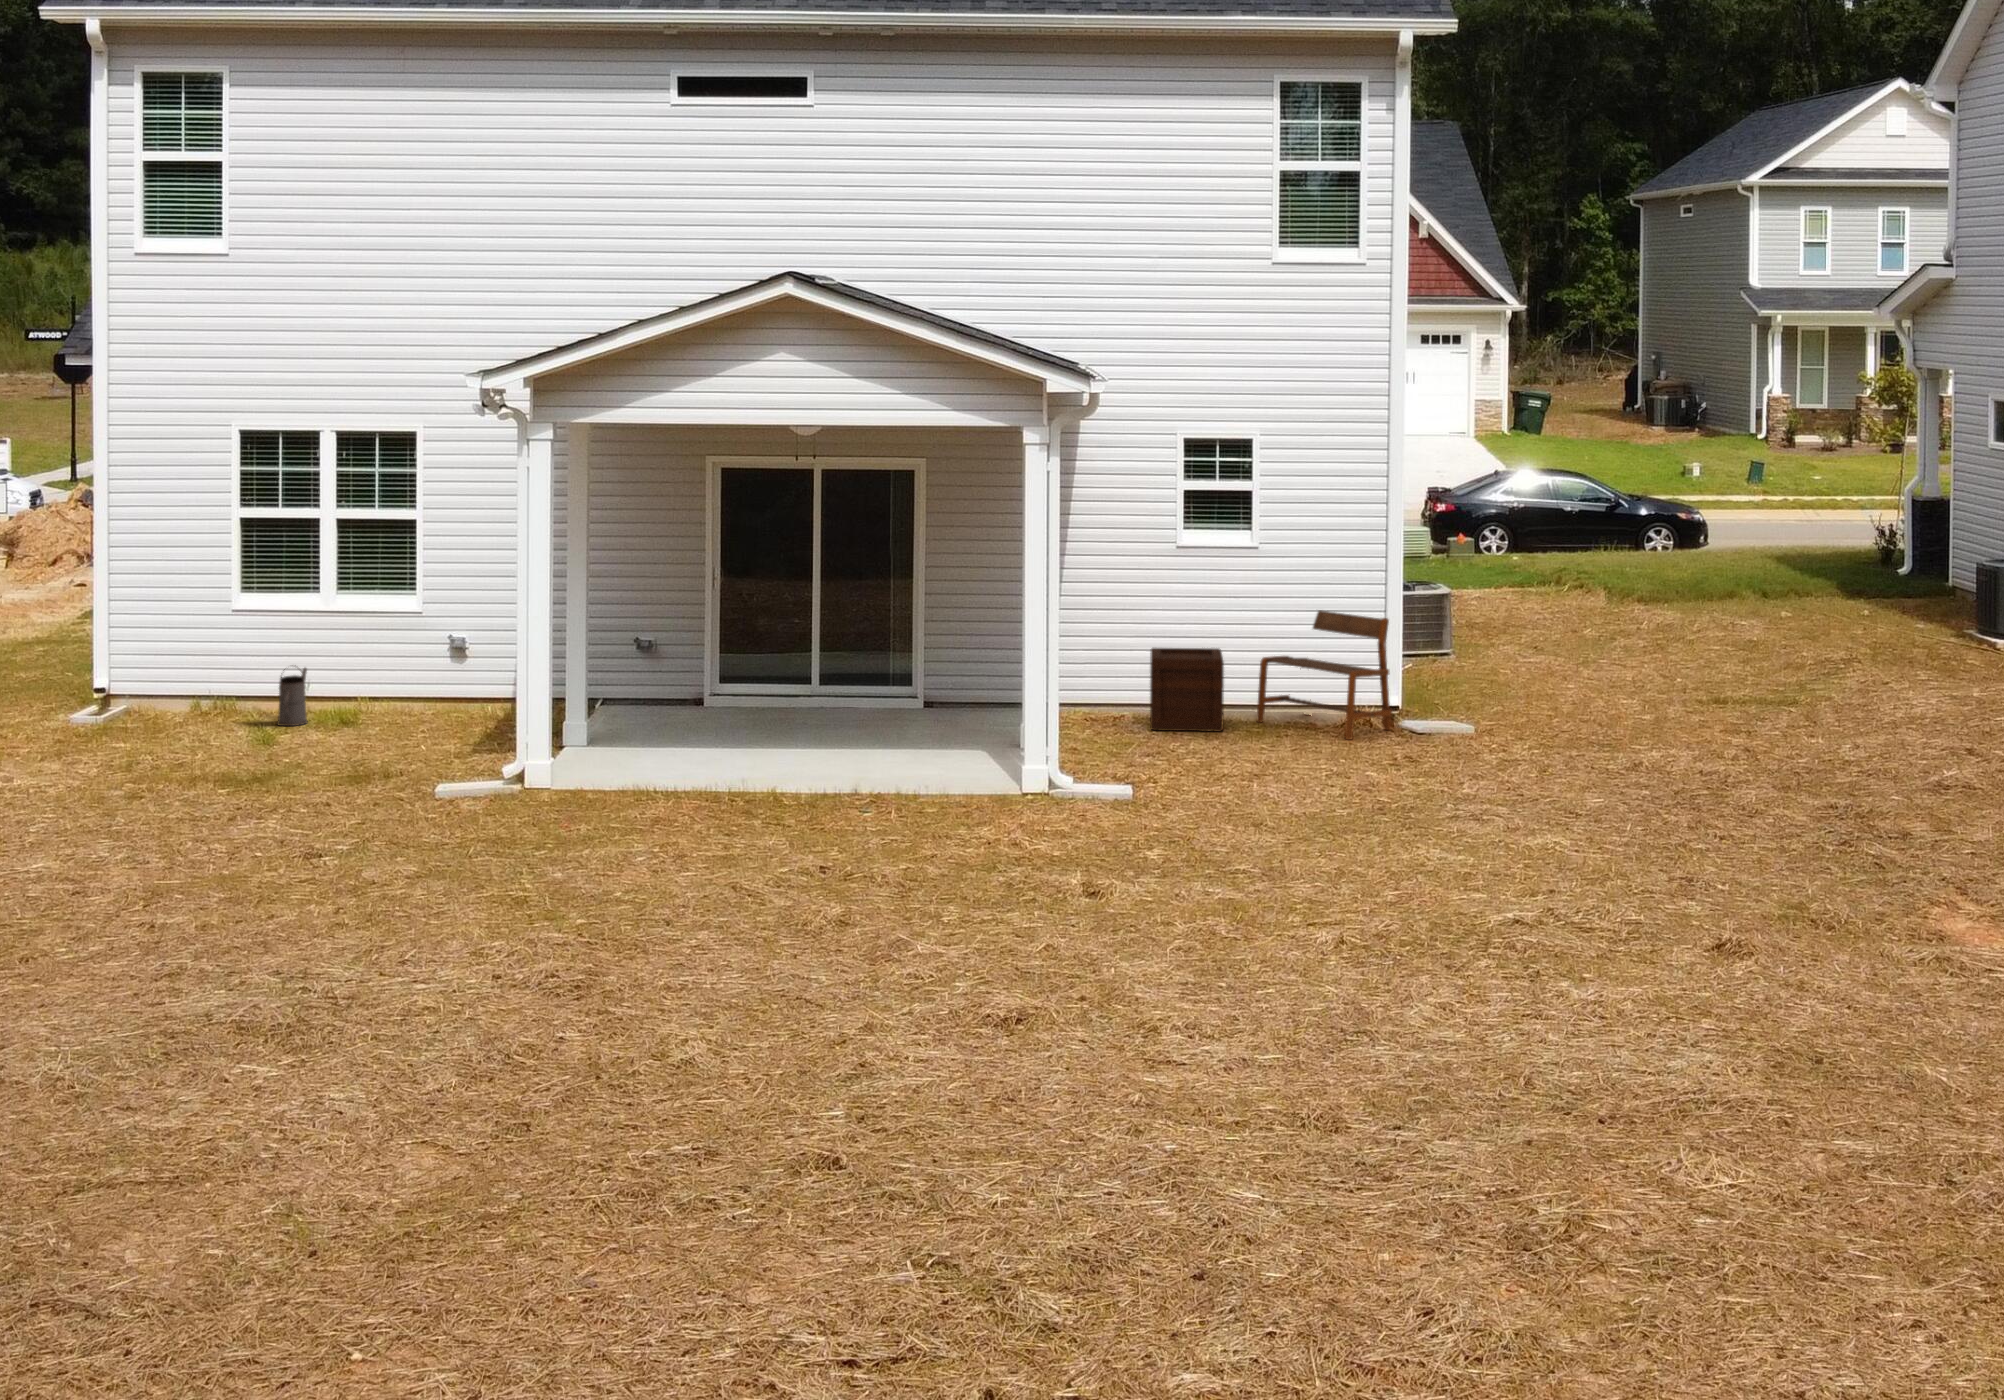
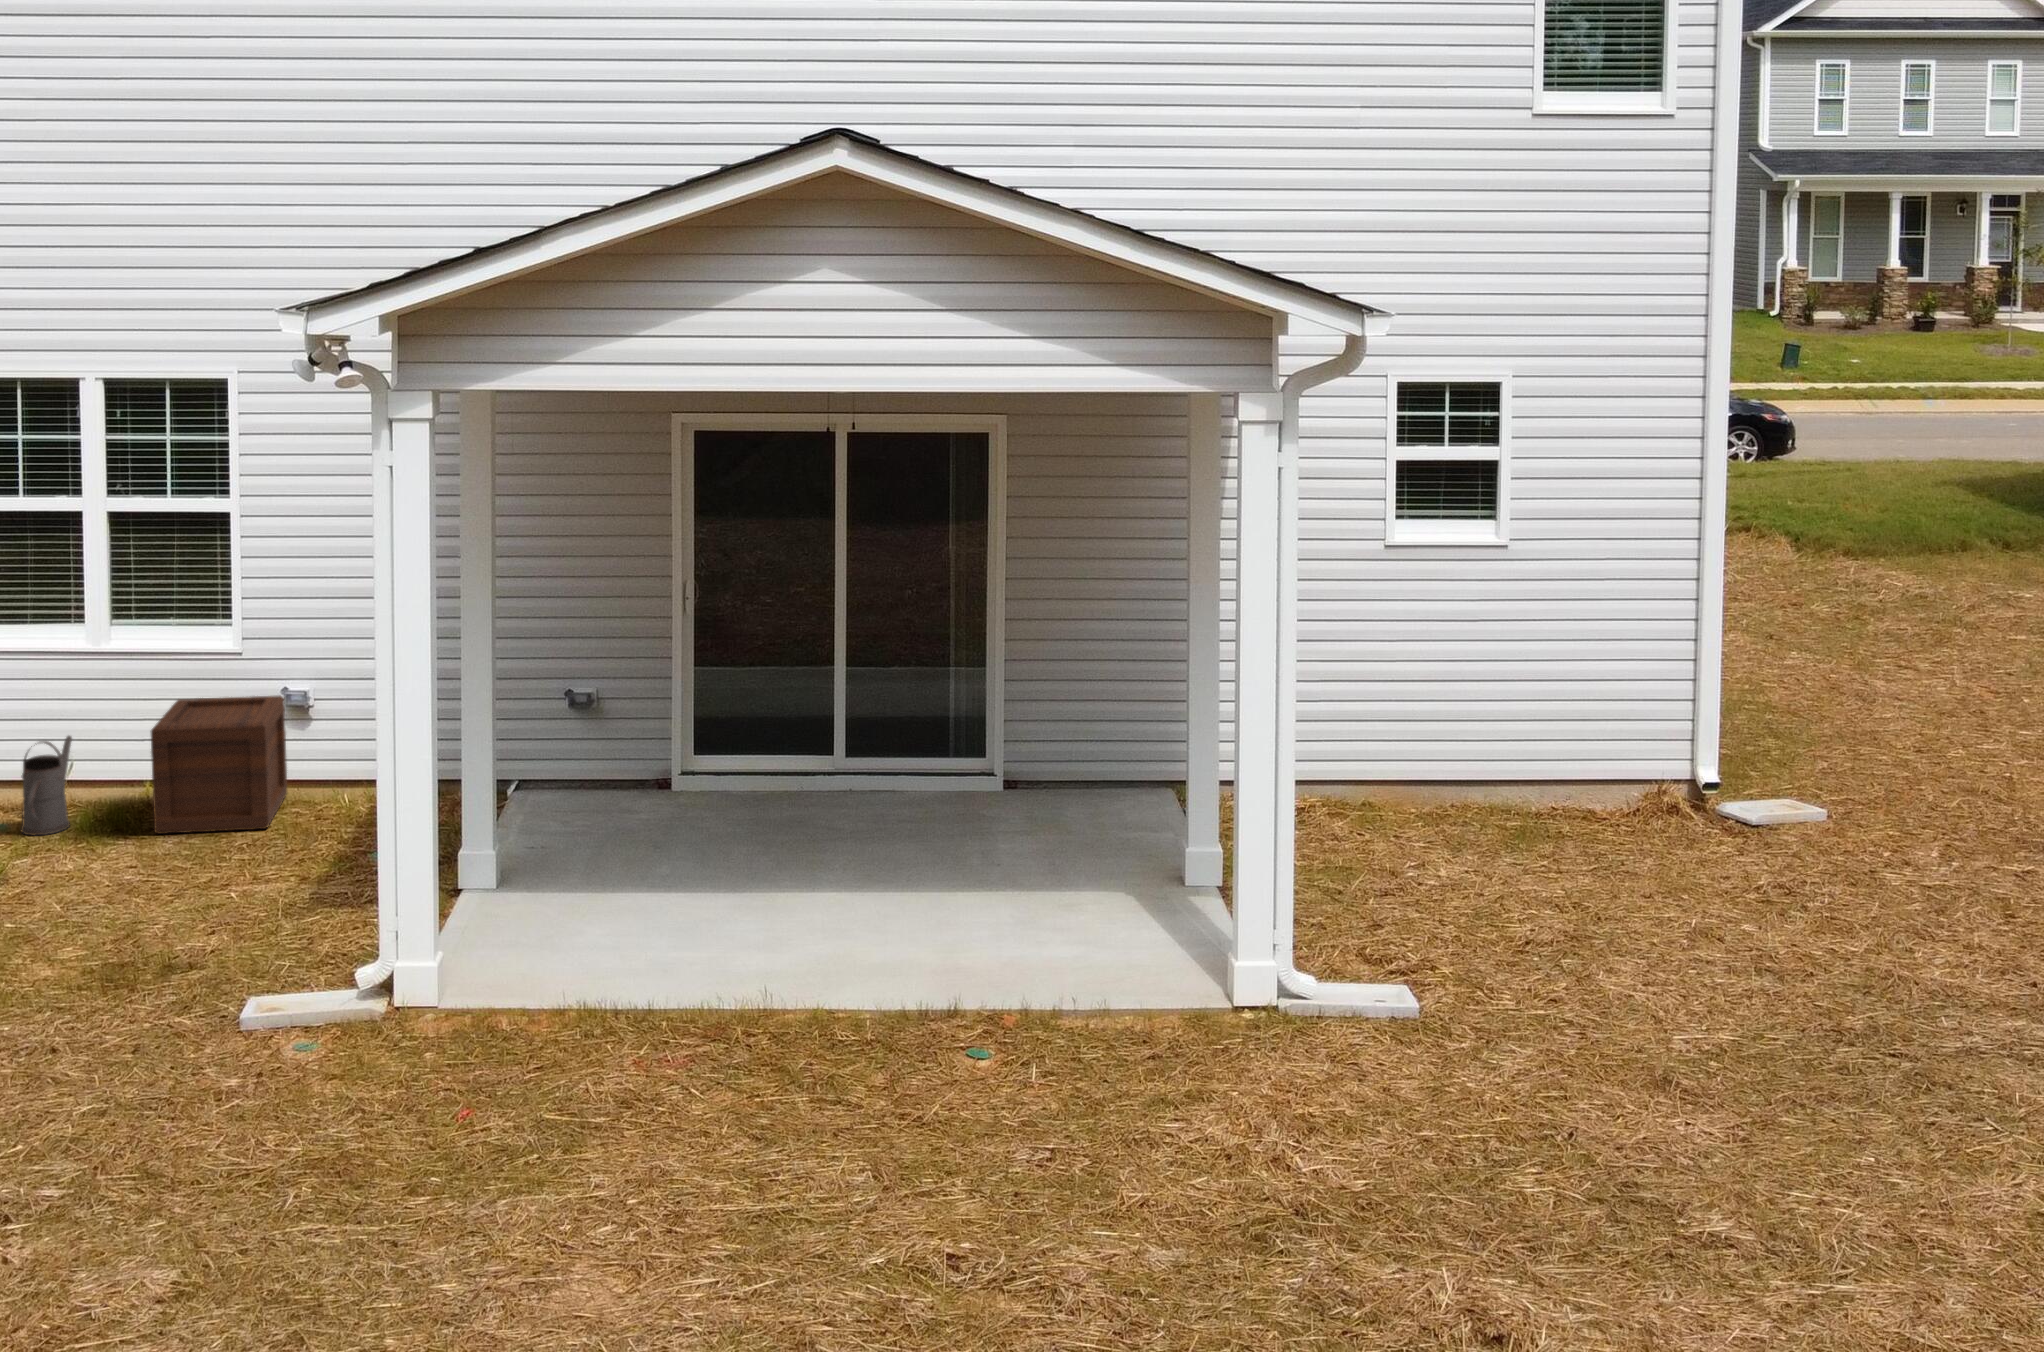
bench: present [1256,610,1392,740] -> none [1504,634,1723,855]
wooden crate: present [1150,648,1224,732] -> present [151,696,287,834]

